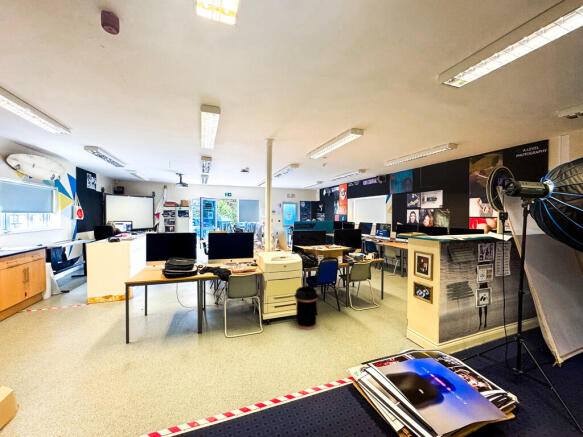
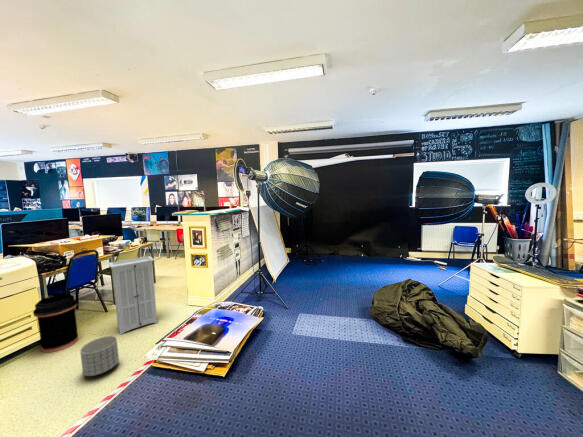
storage cabinet: none [339,270,375,343] -> present [109,256,157,335]
planter: none [307,335,332,369] -> present [80,336,119,376]

